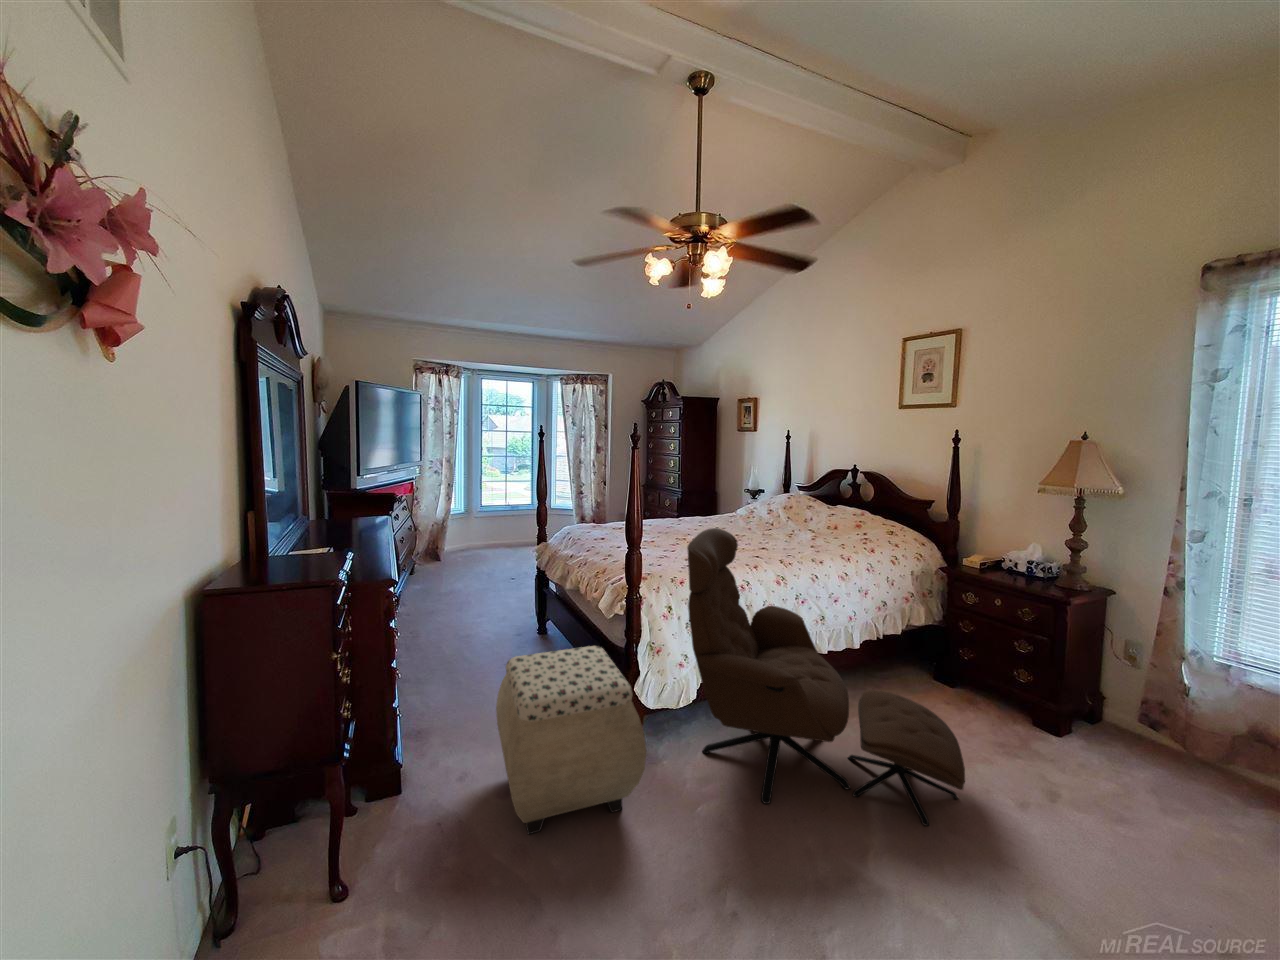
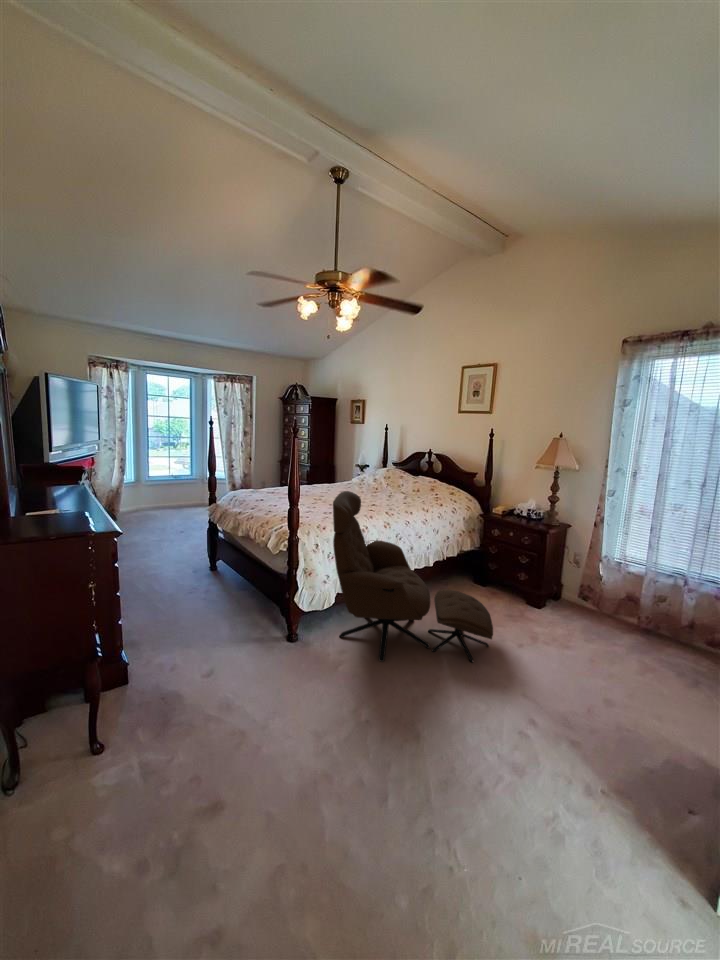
ottoman: present [496,646,646,834] -> none [197,572,309,698]

